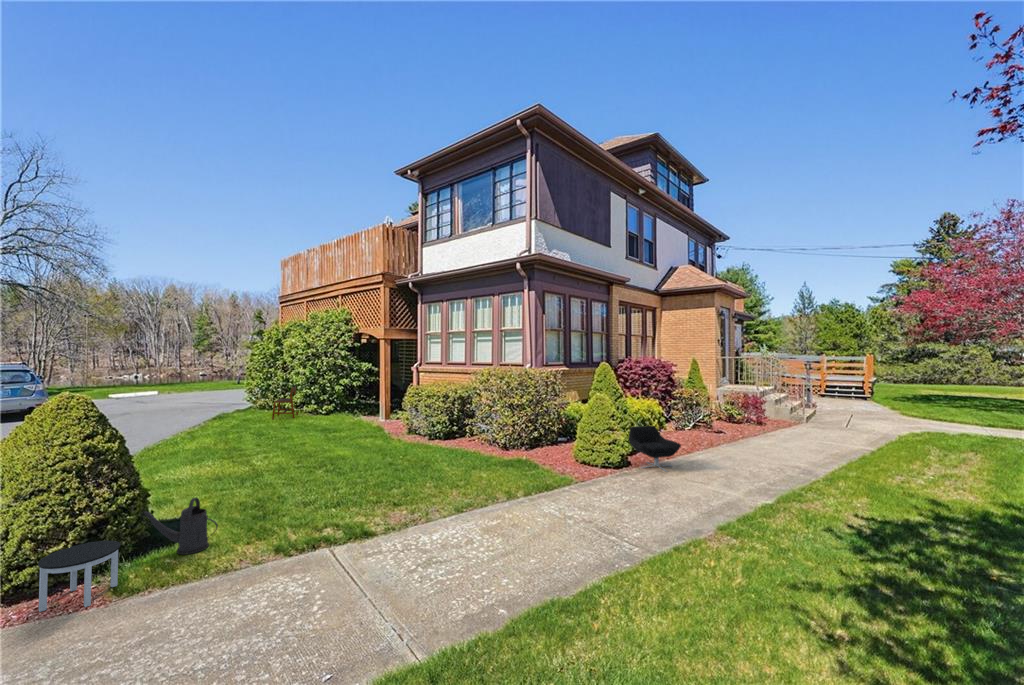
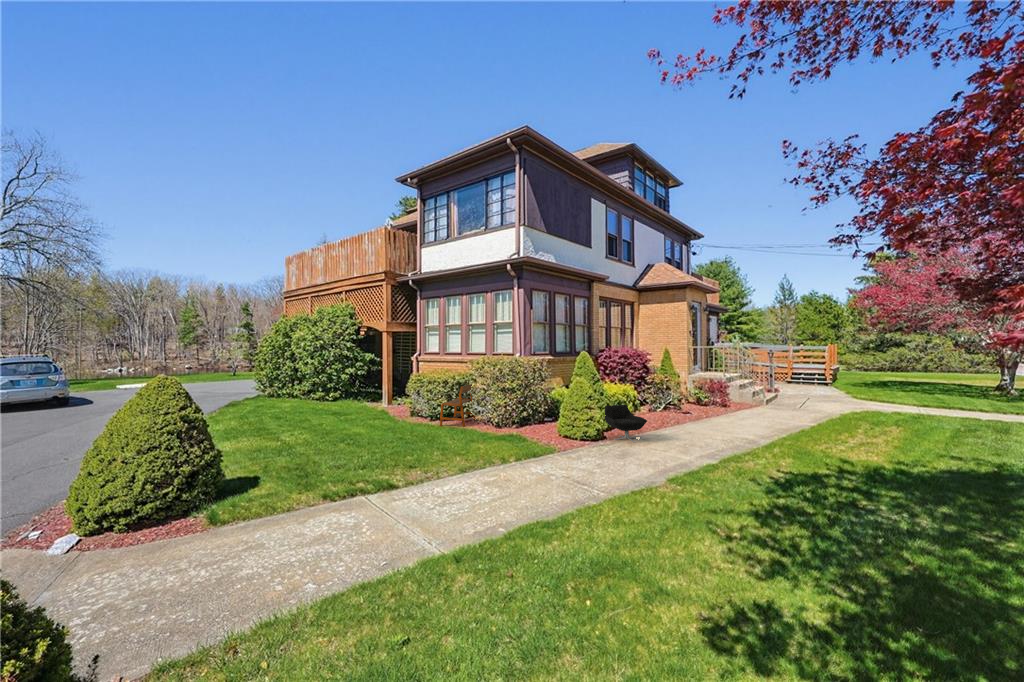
bench: present [272,386,298,419] -> present [440,384,475,426]
watering can: present [144,498,218,555] -> none [220,457,276,501]
round table: present [38,541,120,612] -> none [159,486,213,534]

